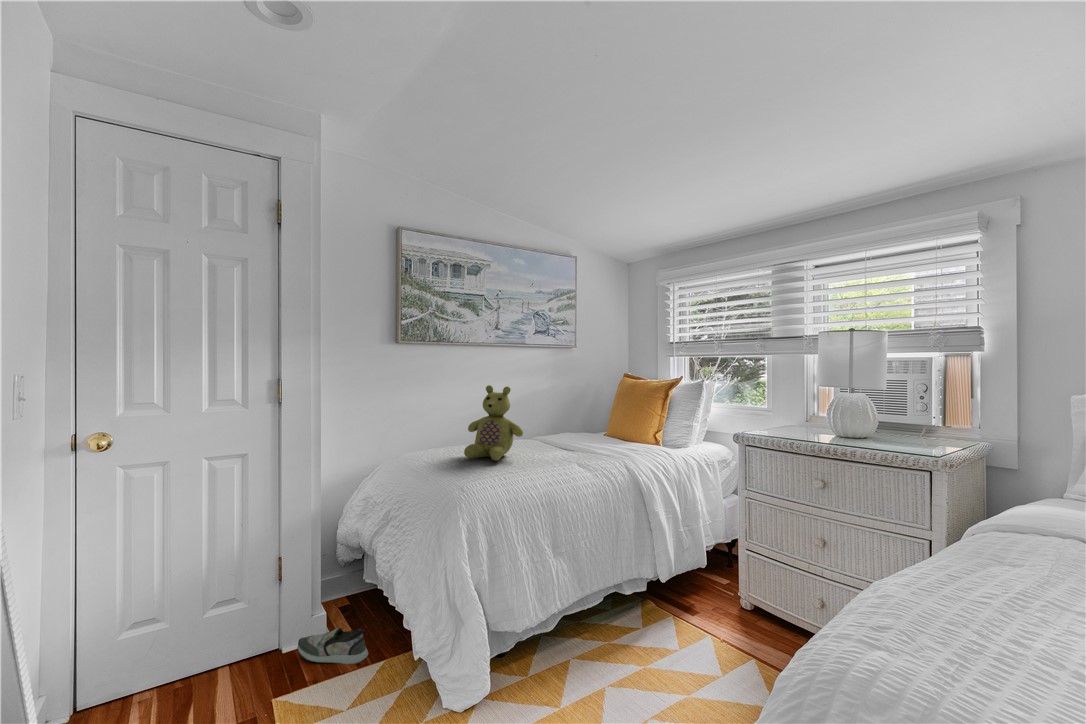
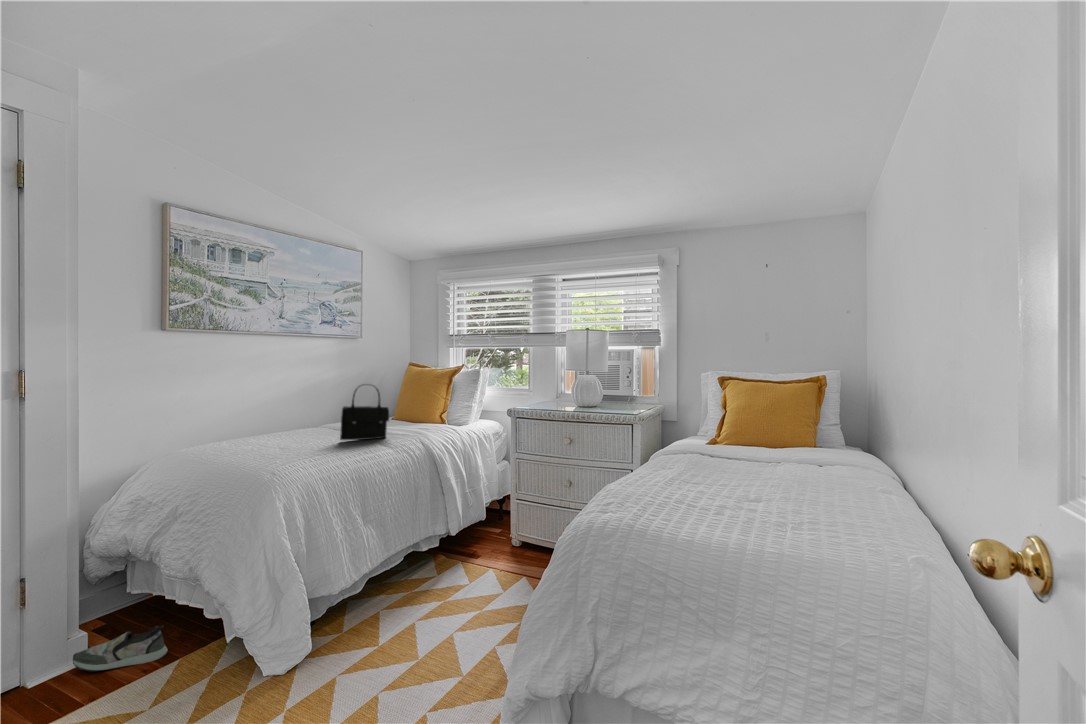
stuffed bear: present [464,385,523,461] -> none [262,375,324,446]
handbag: none [539,397,591,458] -> present [340,388,389,440]

